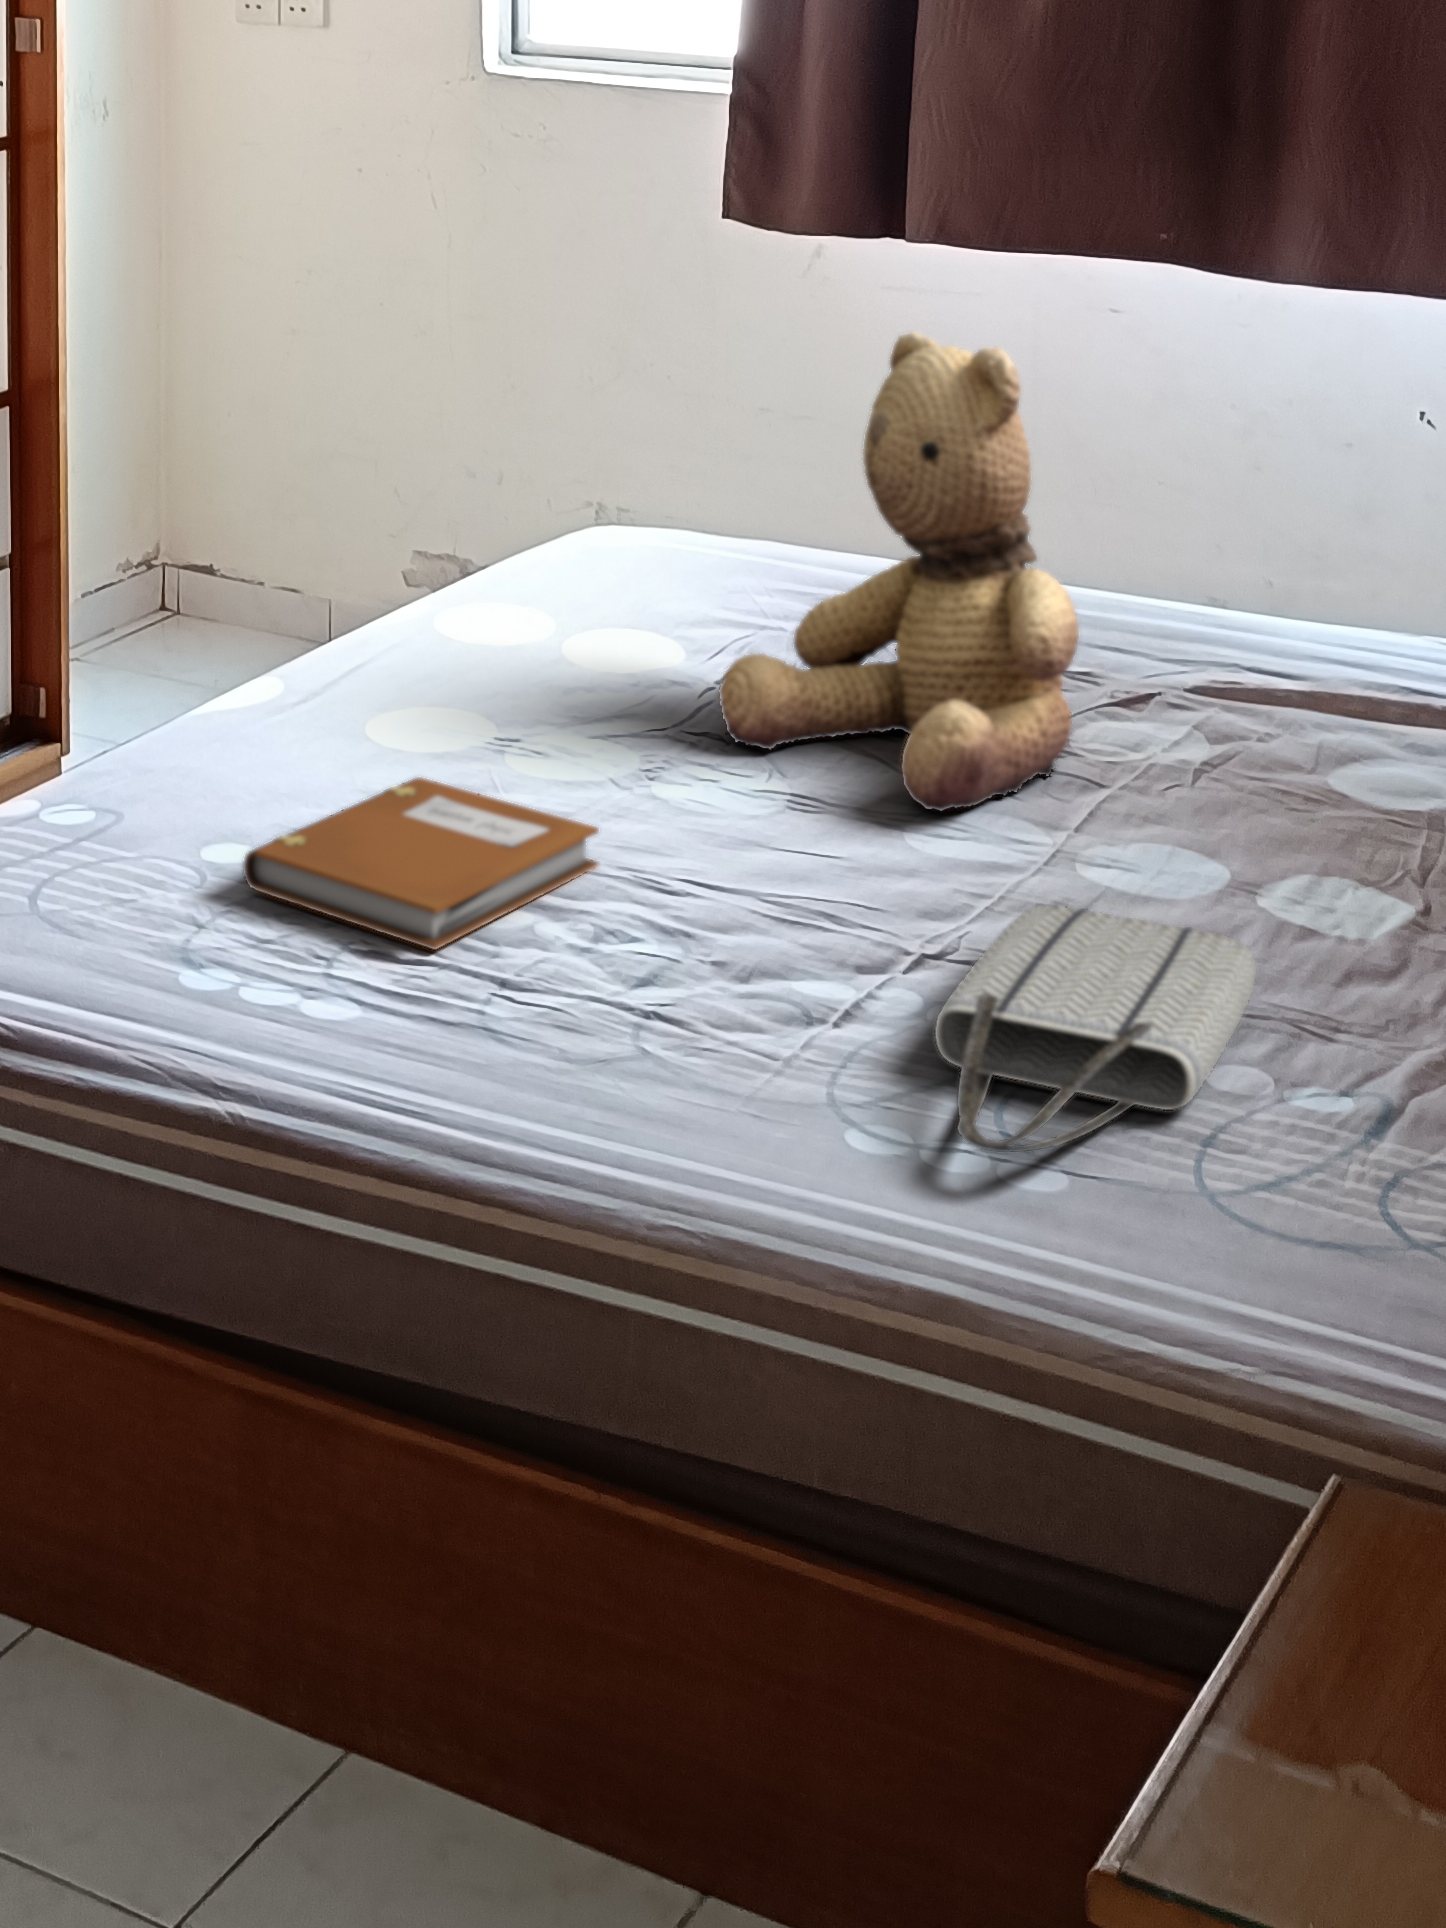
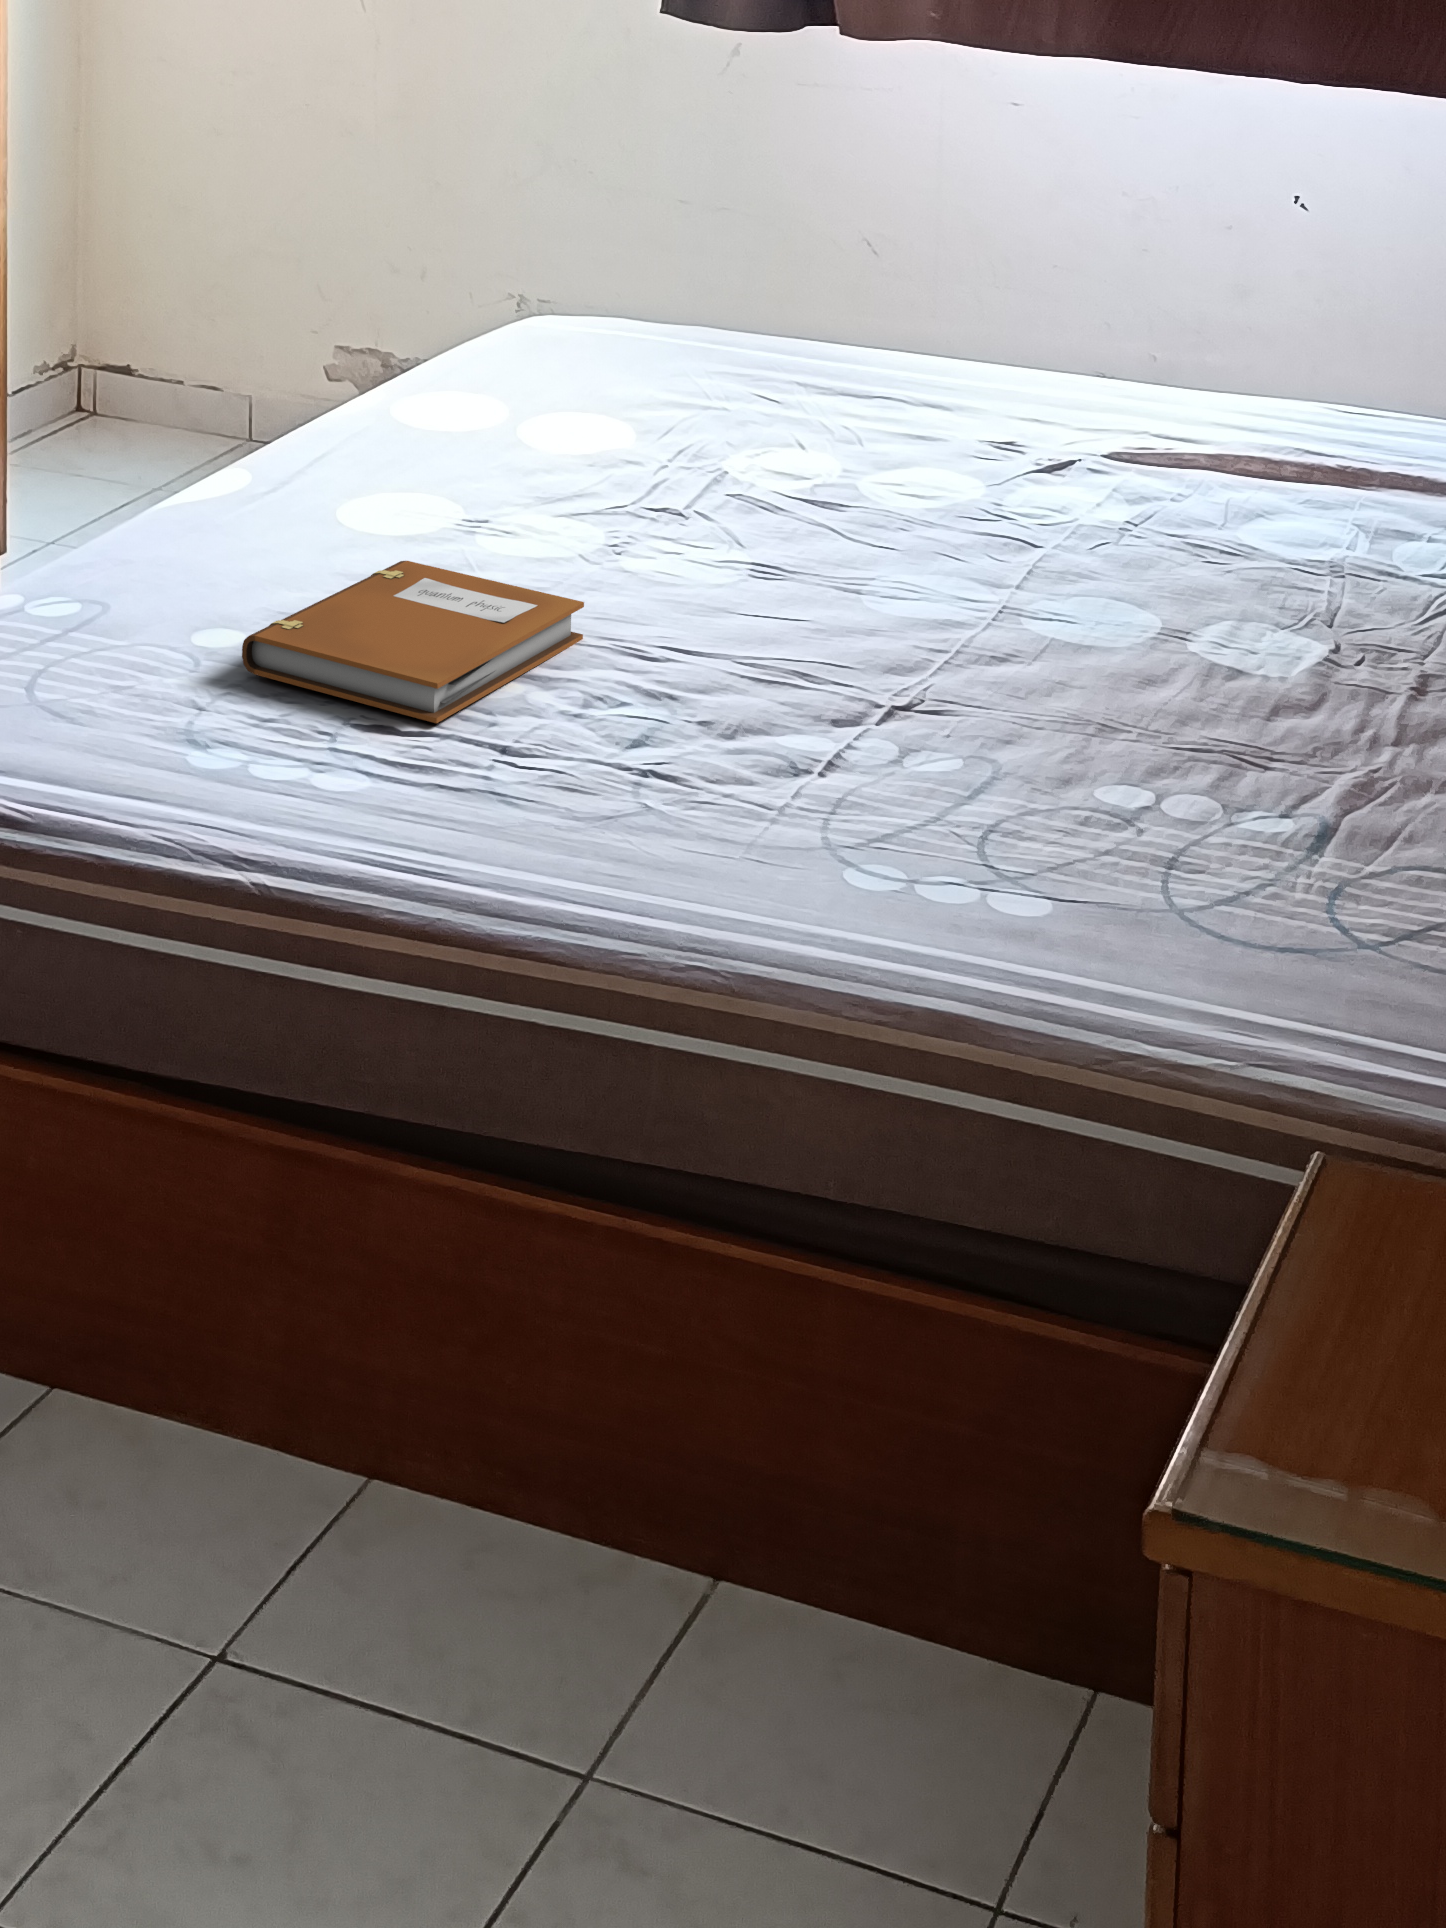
teddy bear: present [719,333,1079,811] -> none [683,125,1026,577]
tote bag: present [935,905,1256,1152] -> none [919,658,1201,882]

